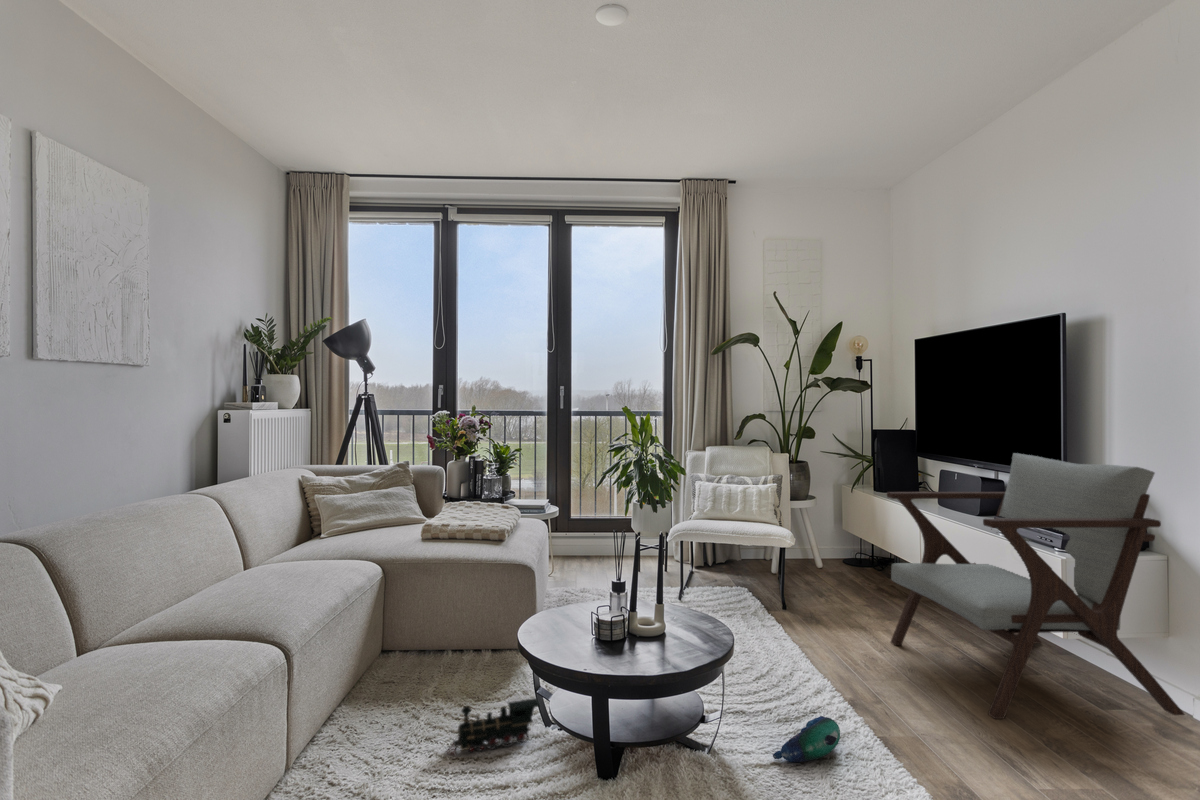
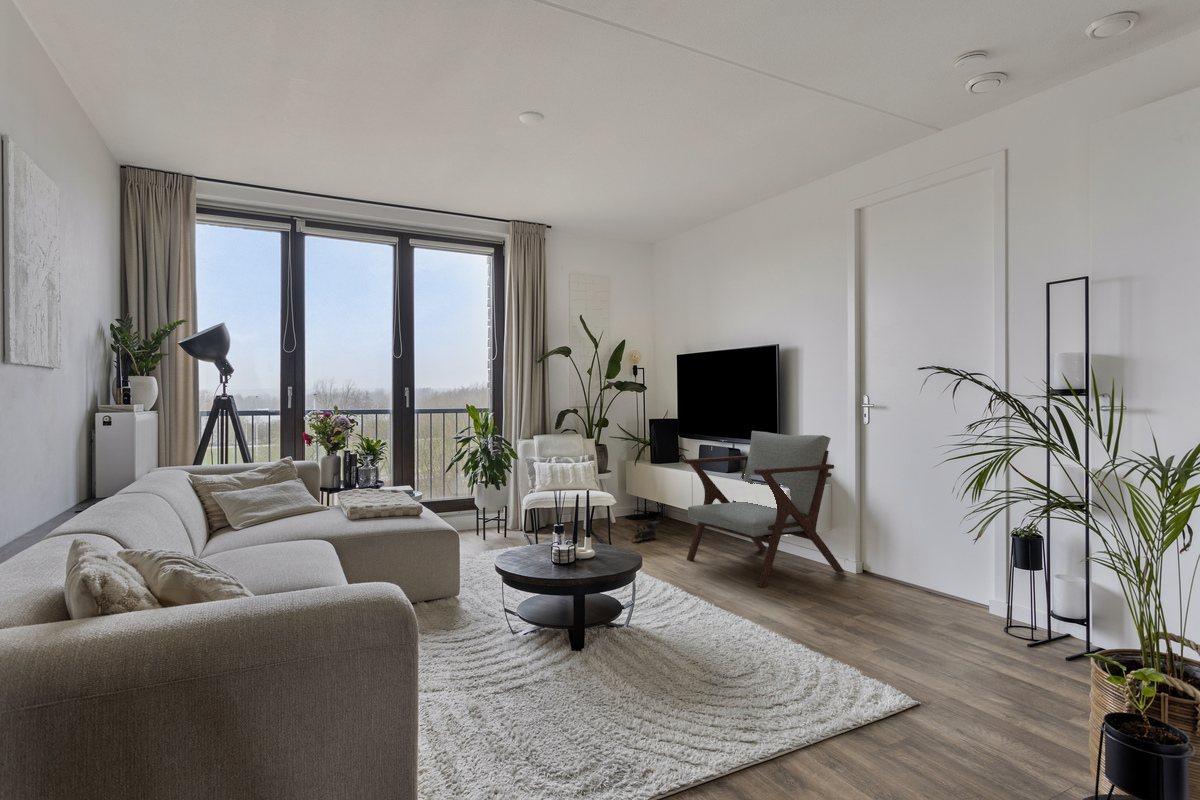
toy train: present [446,698,540,755] -> present [632,521,659,541]
plush toy: present [773,716,840,763] -> none [662,596,697,624]

